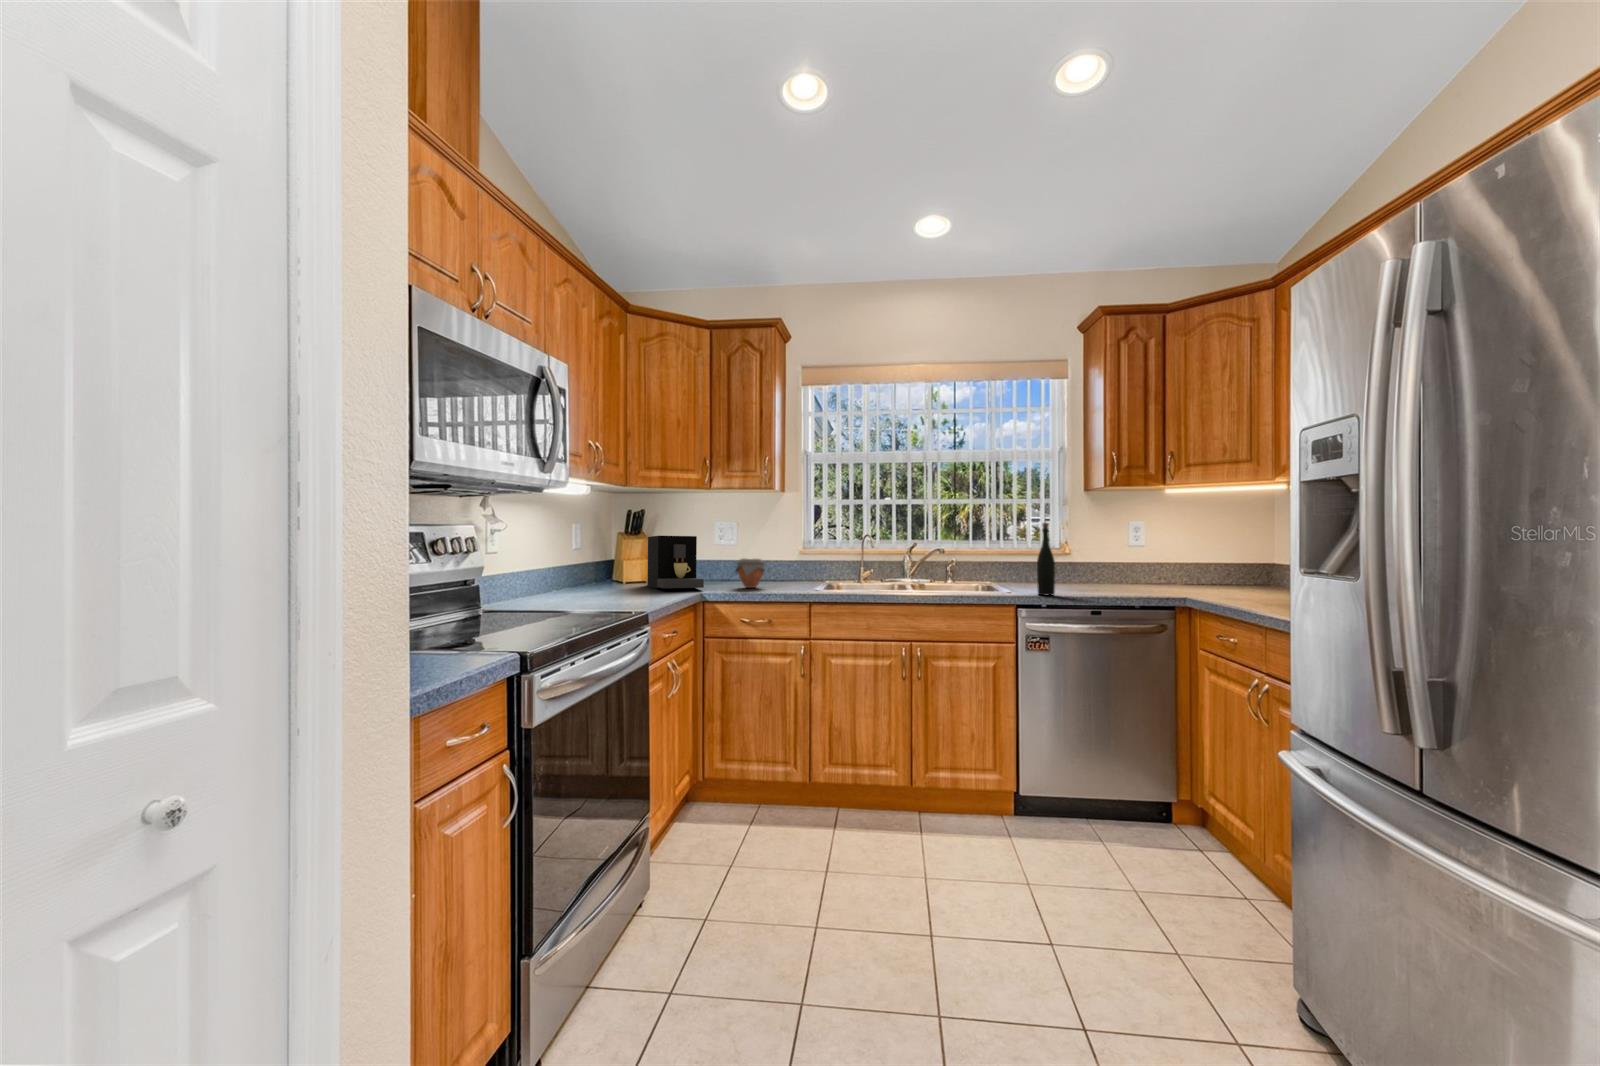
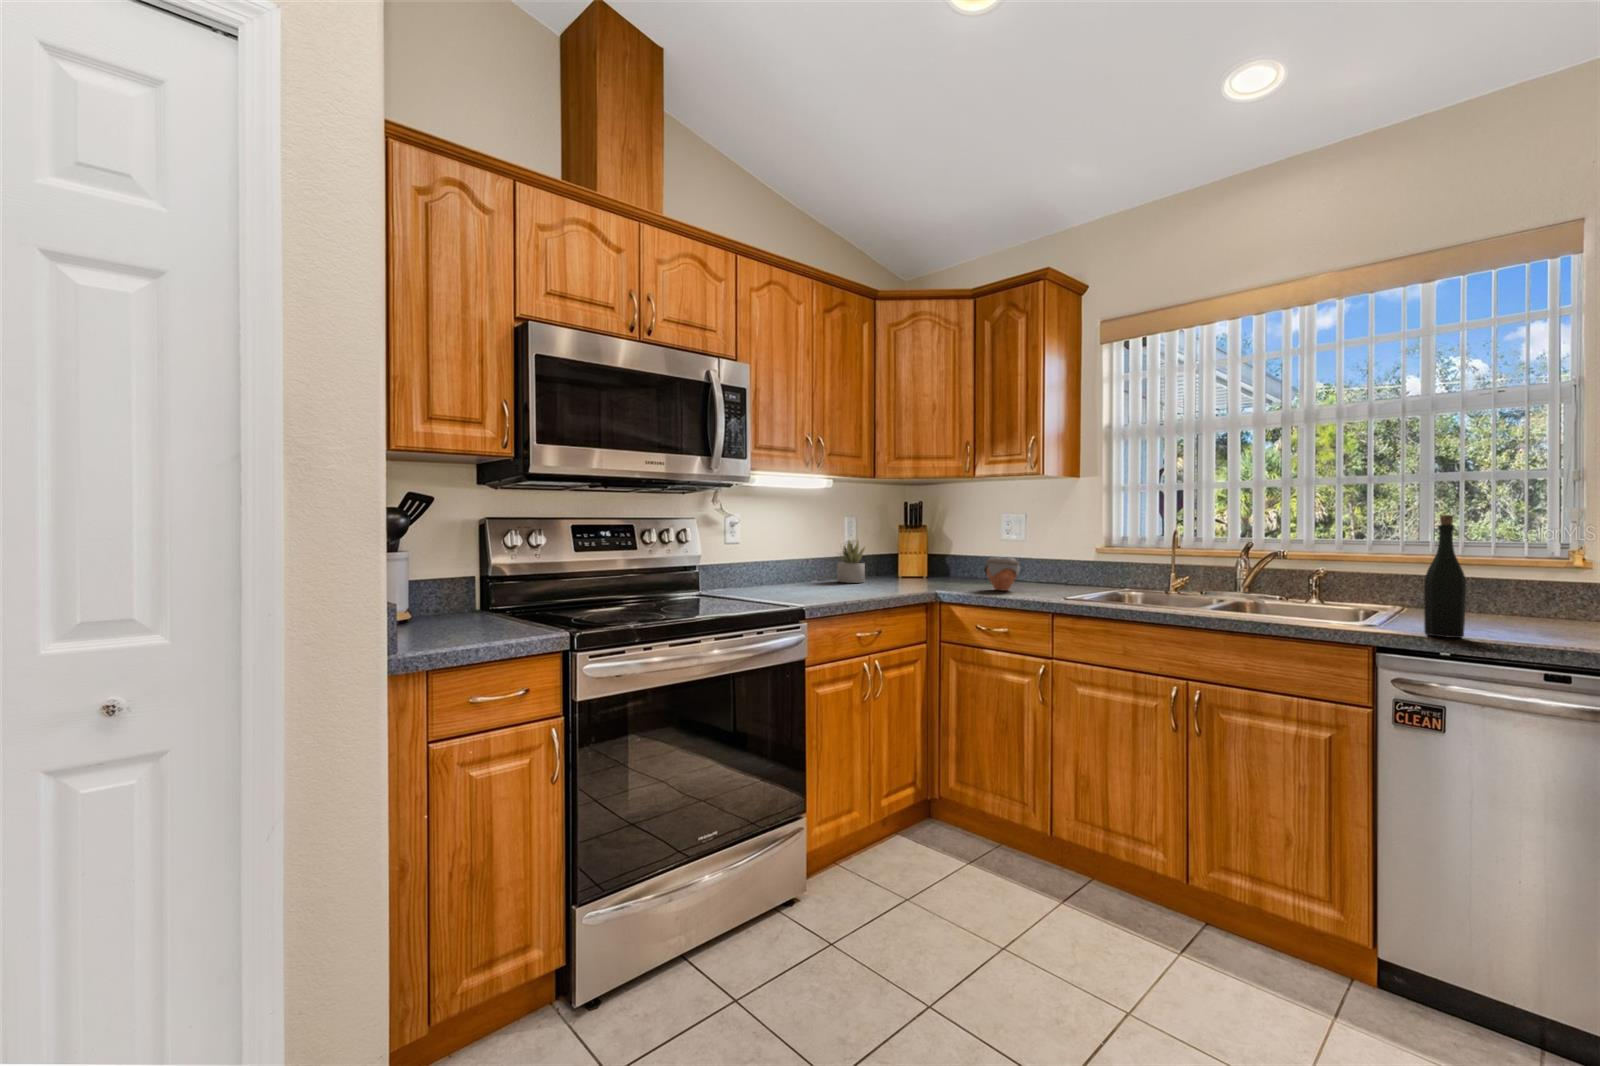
coffee maker: present [647,536,704,588] -> none [898,530,947,587]
succulent plant: none [583,545,615,590] -> present [837,541,865,583]

